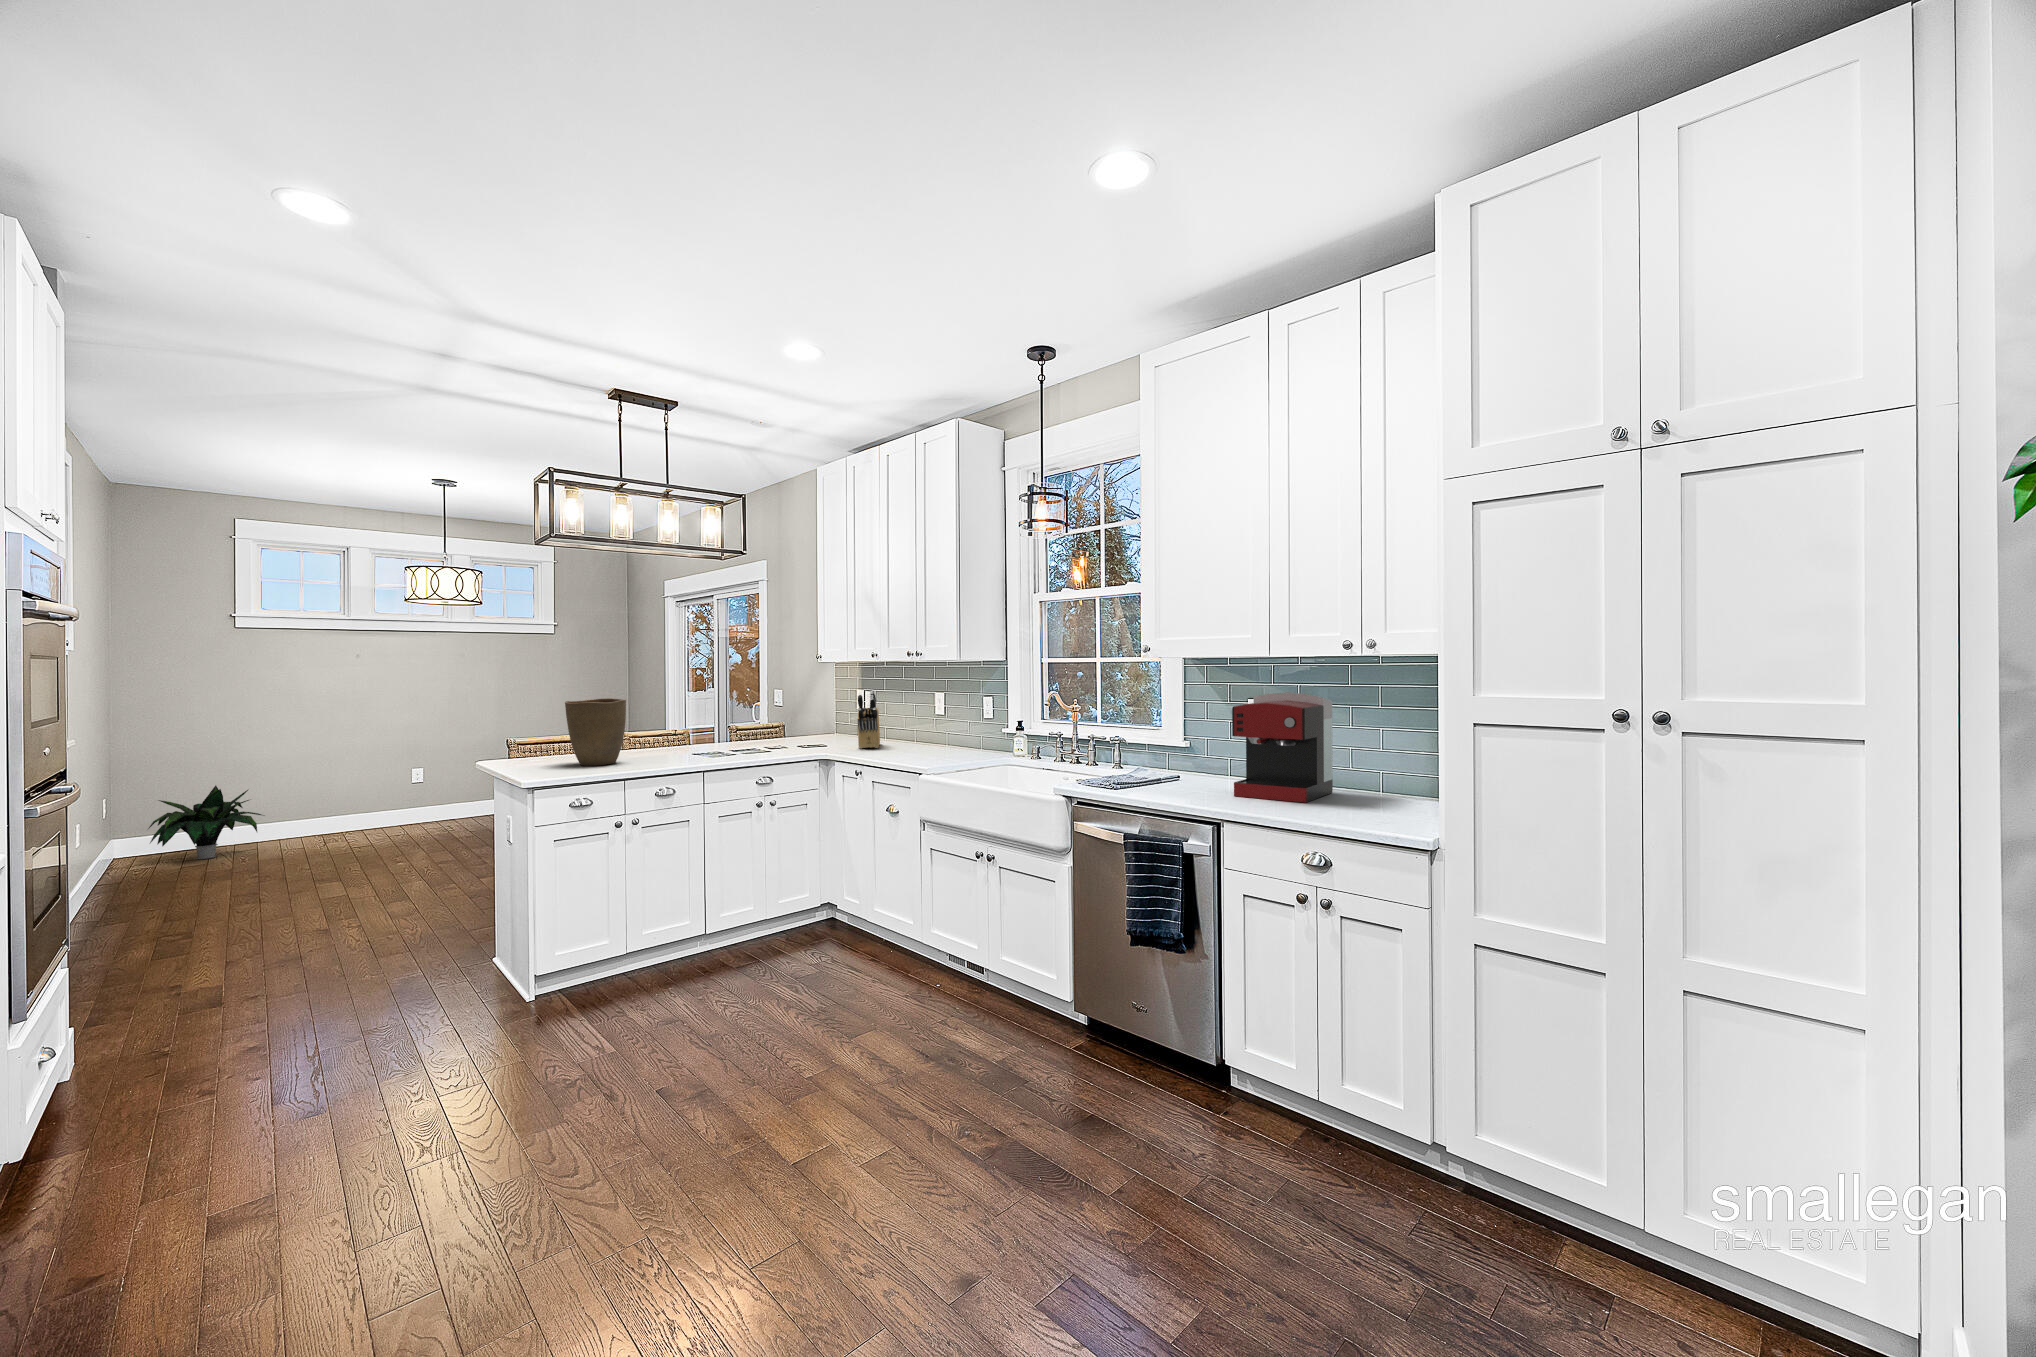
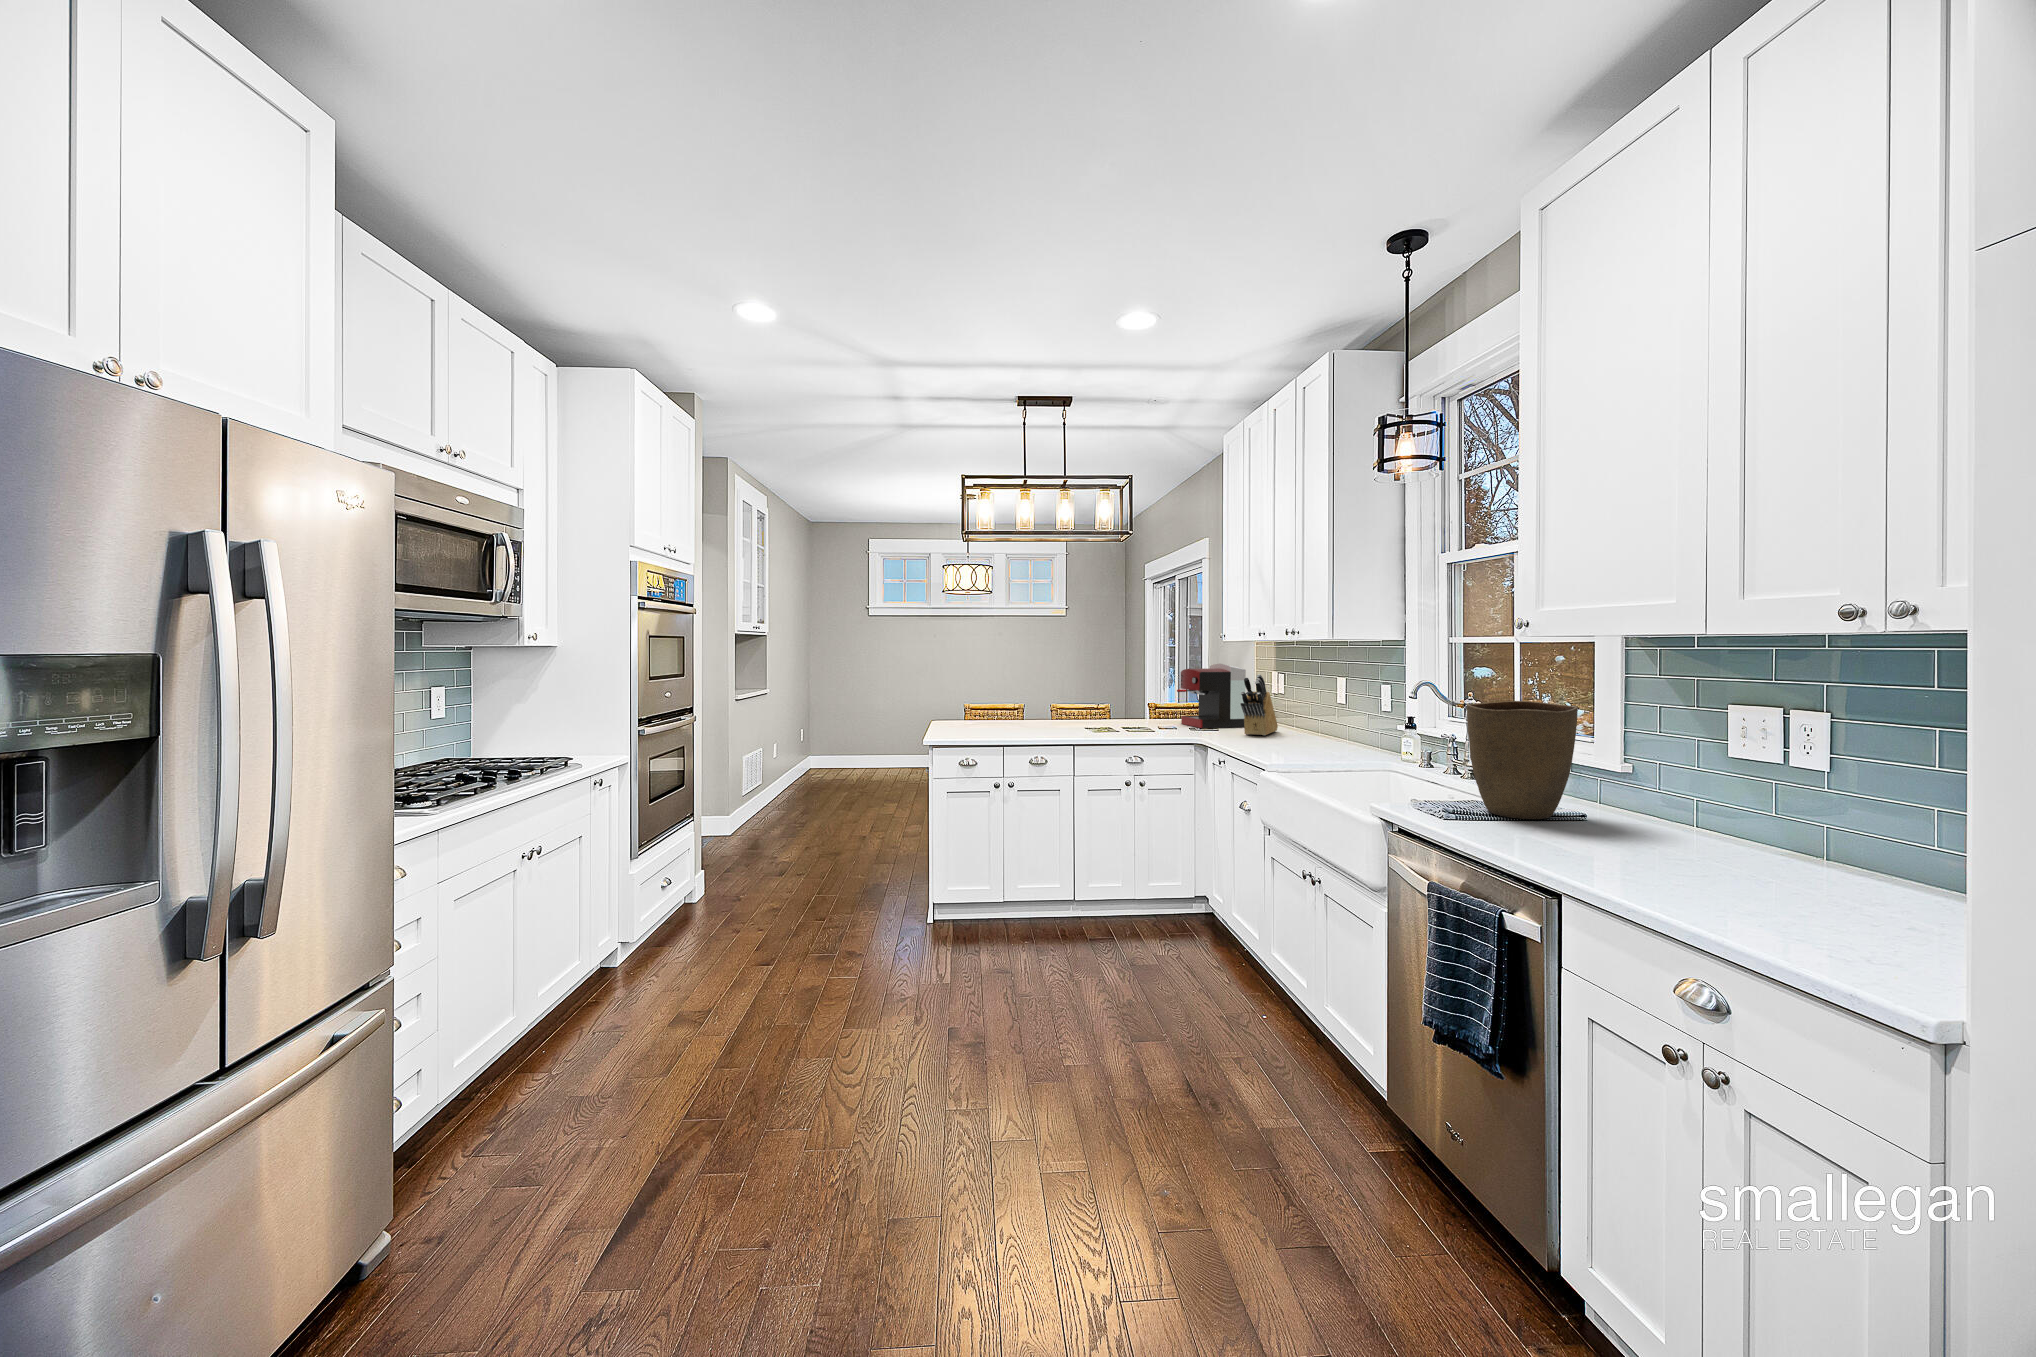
coffee maker: present [1232,692,1333,803] -> present [1177,664,1246,728]
vase: present [565,698,626,766] -> present [1467,701,1578,819]
potted plant: present [148,785,264,859] -> none [812,725,875,775]

